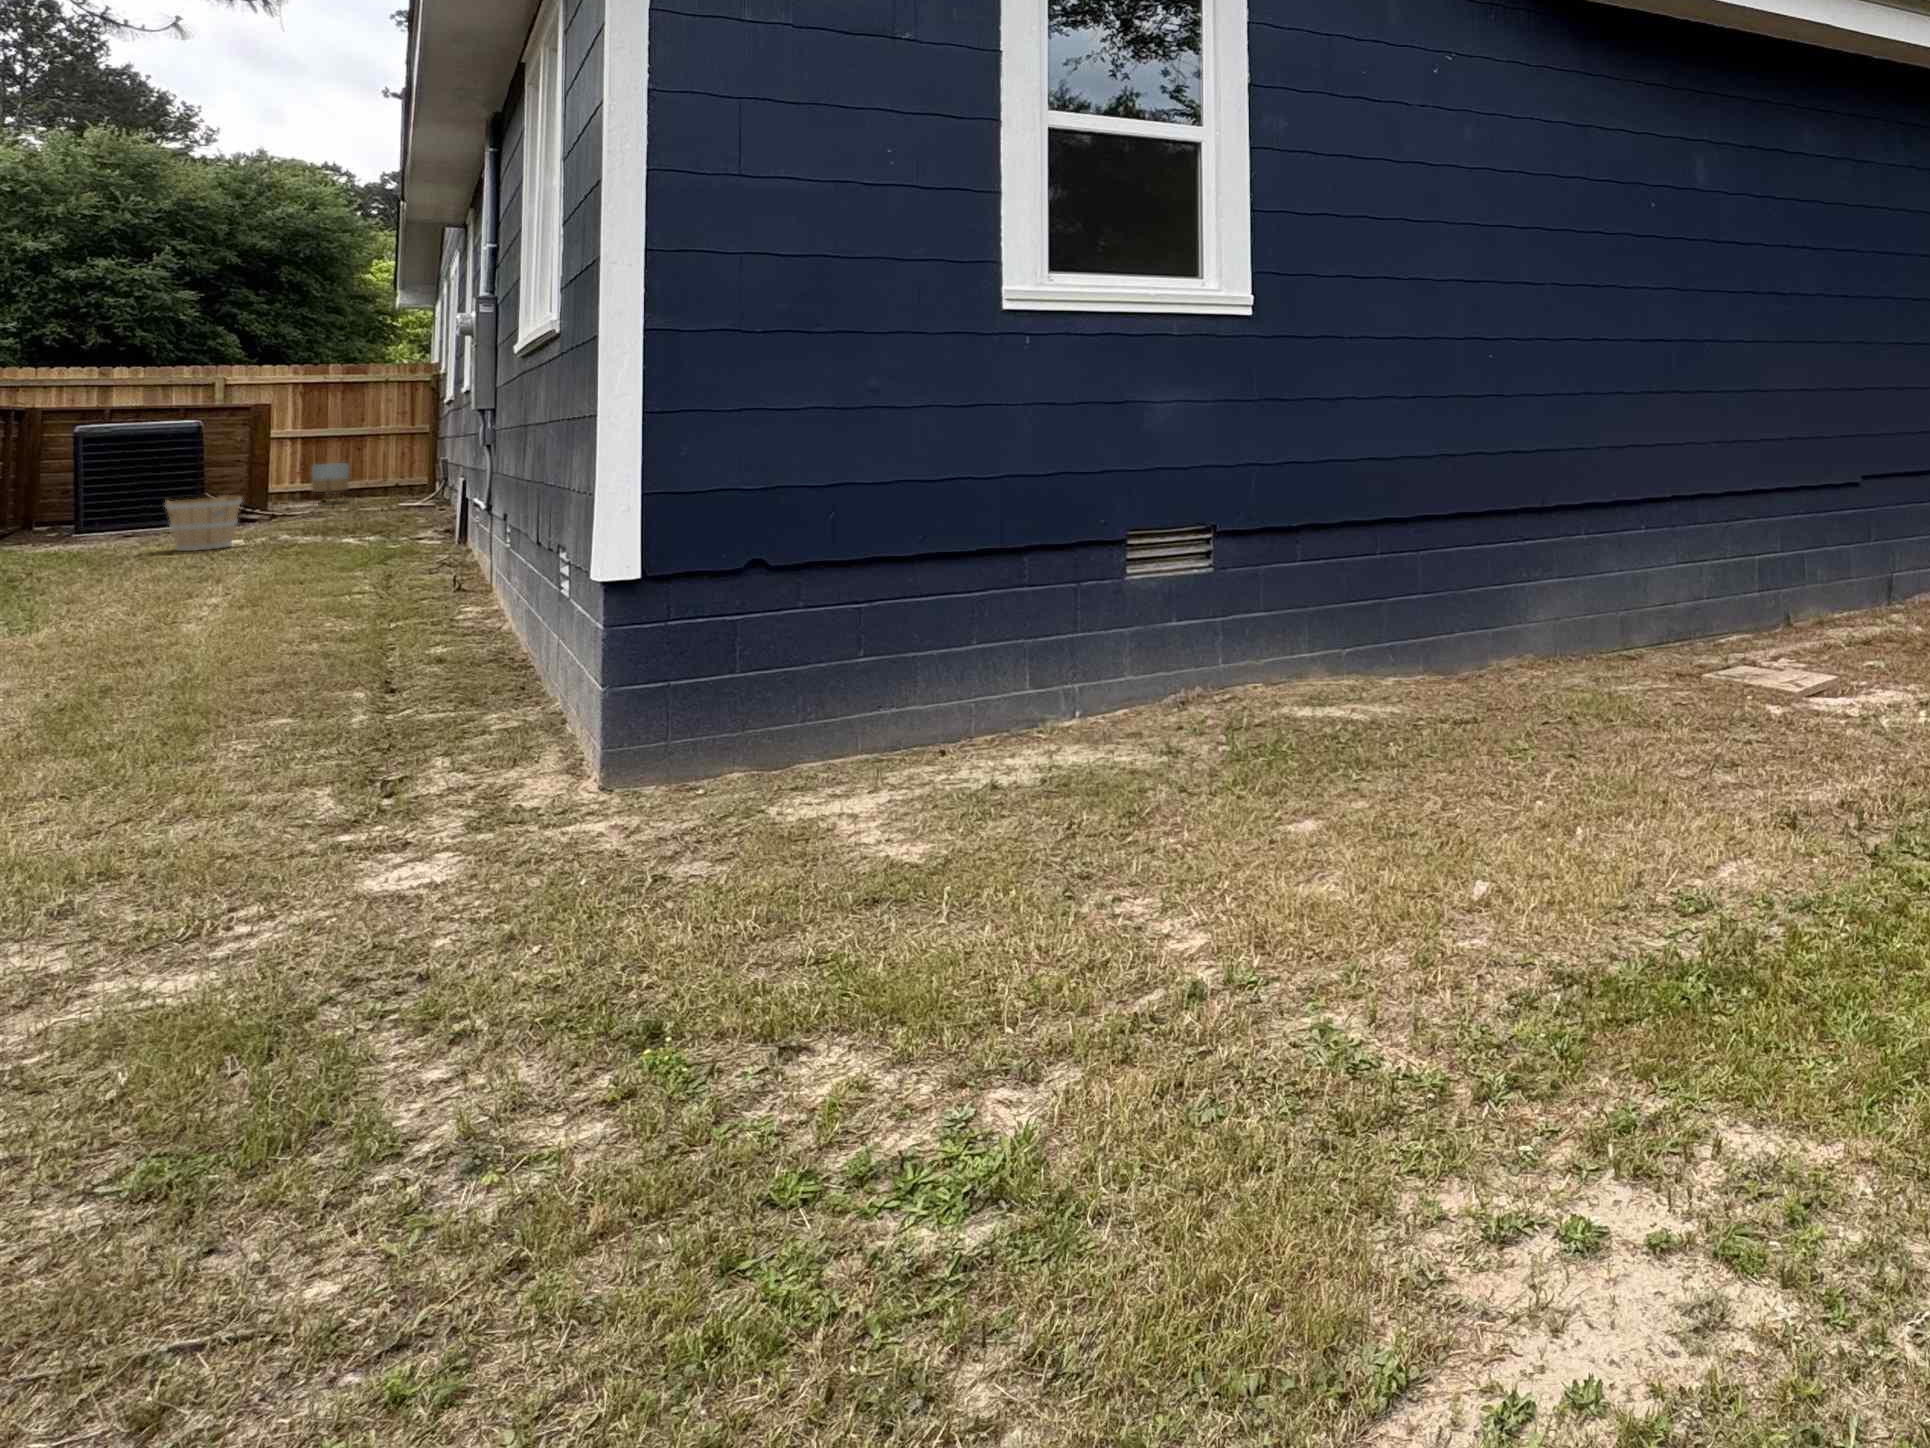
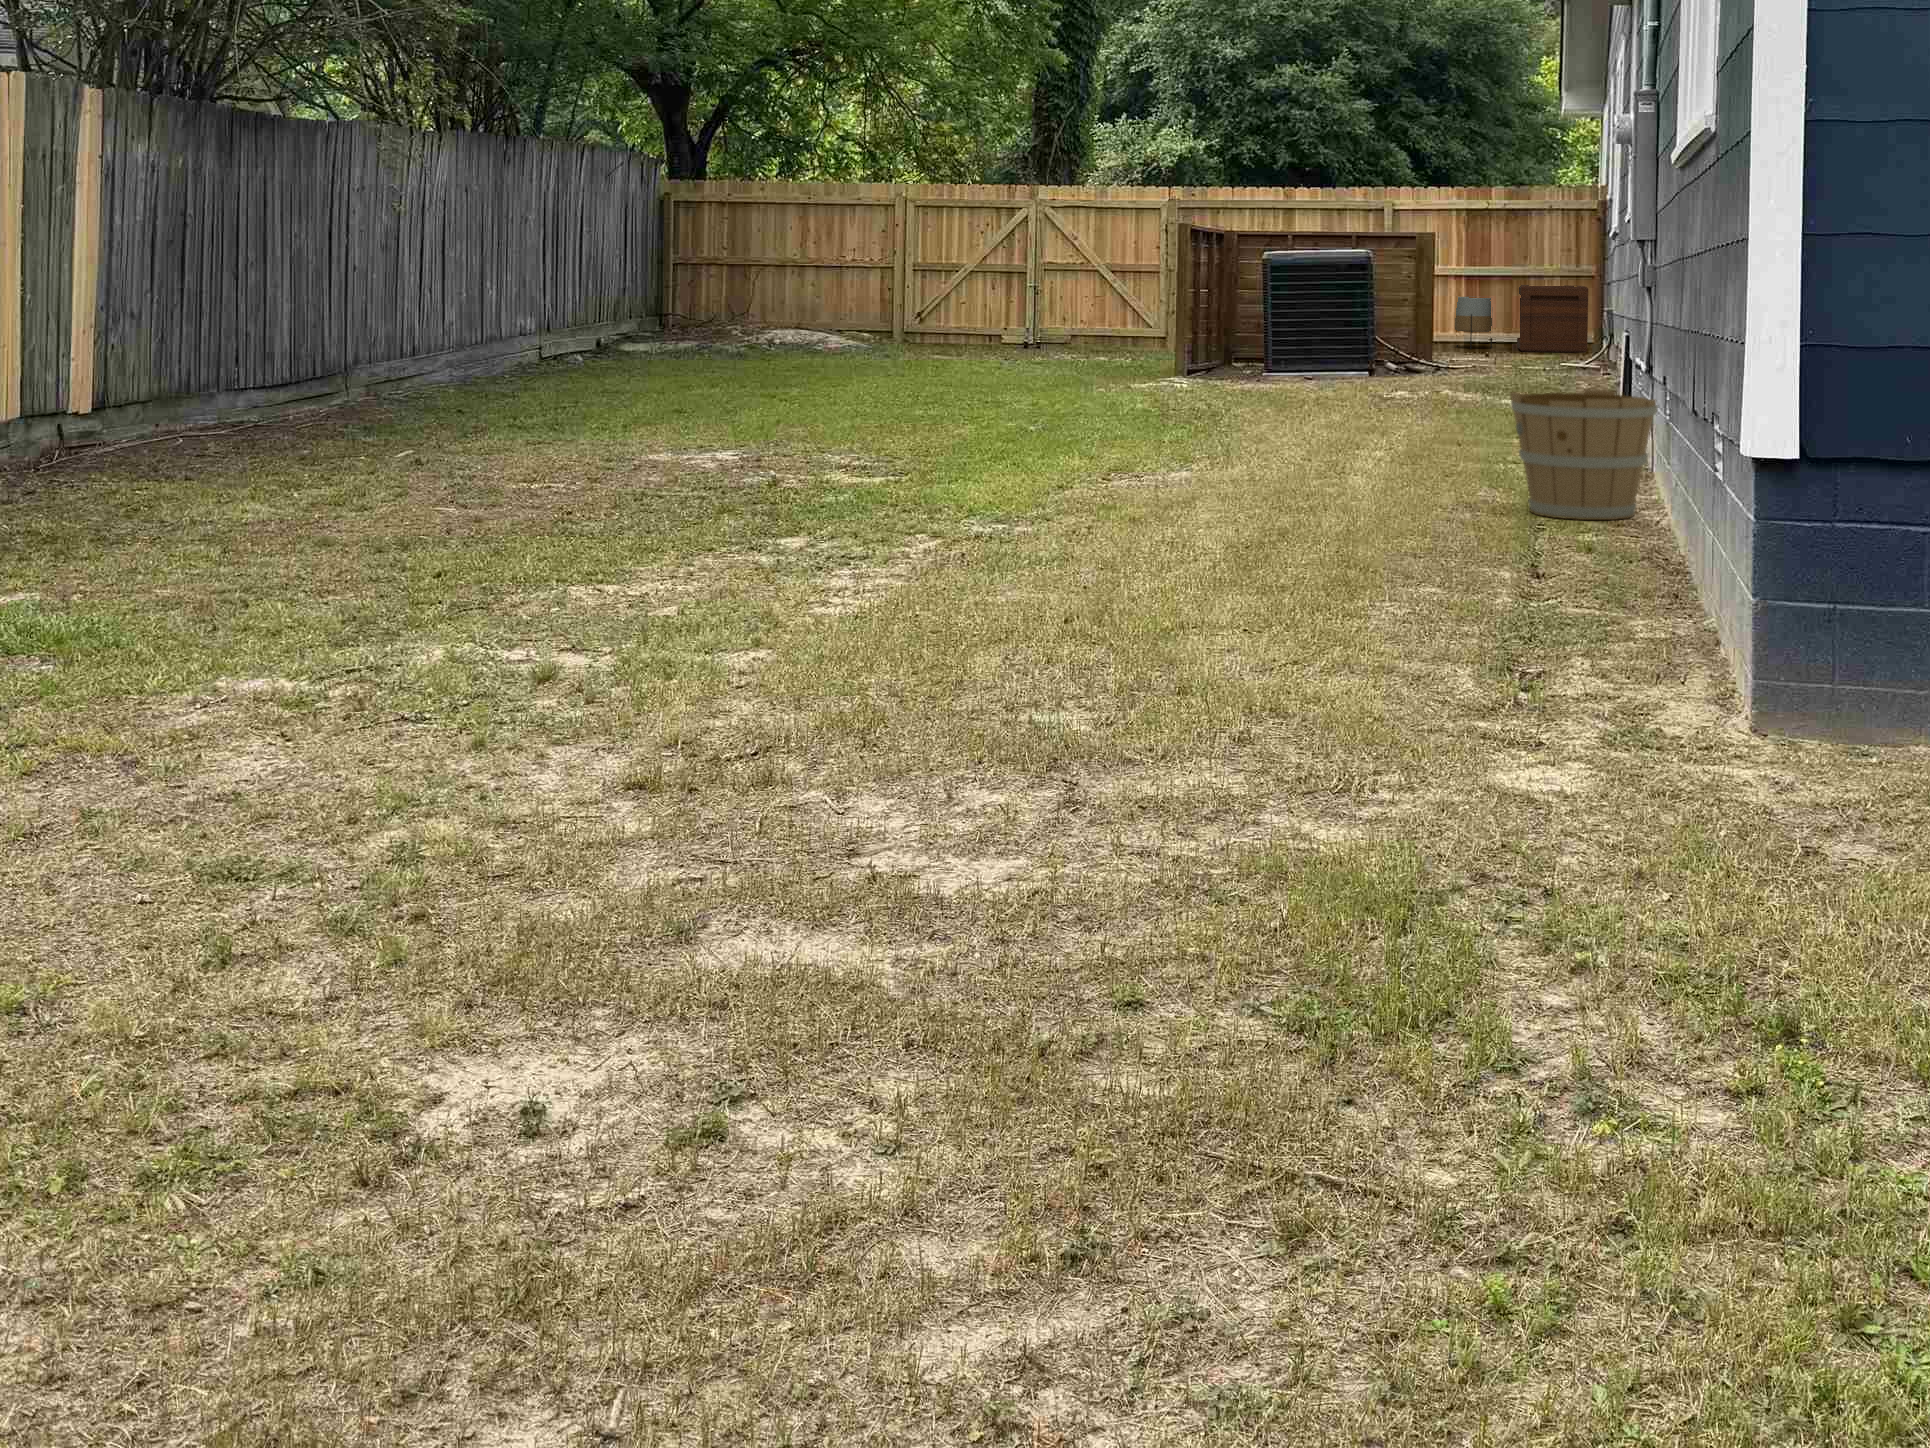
wooden crate: none [372,448,439,503] -> present [1517,285,1588,353]
wooden bucket: present [165,495,242,551] -> present [1510,389,1658,520]

